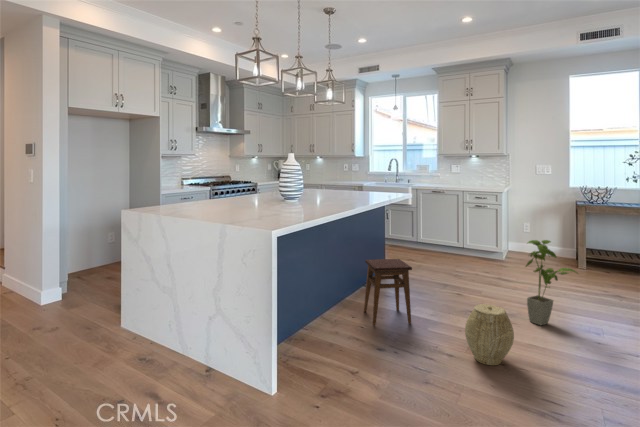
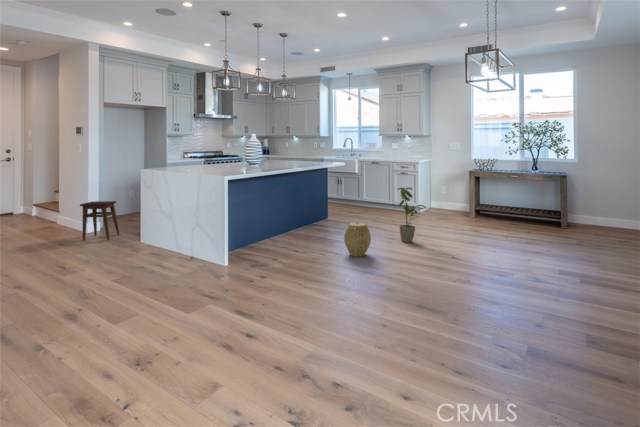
stool: present [364,259,412,325] -> present [80,201,119,240]

